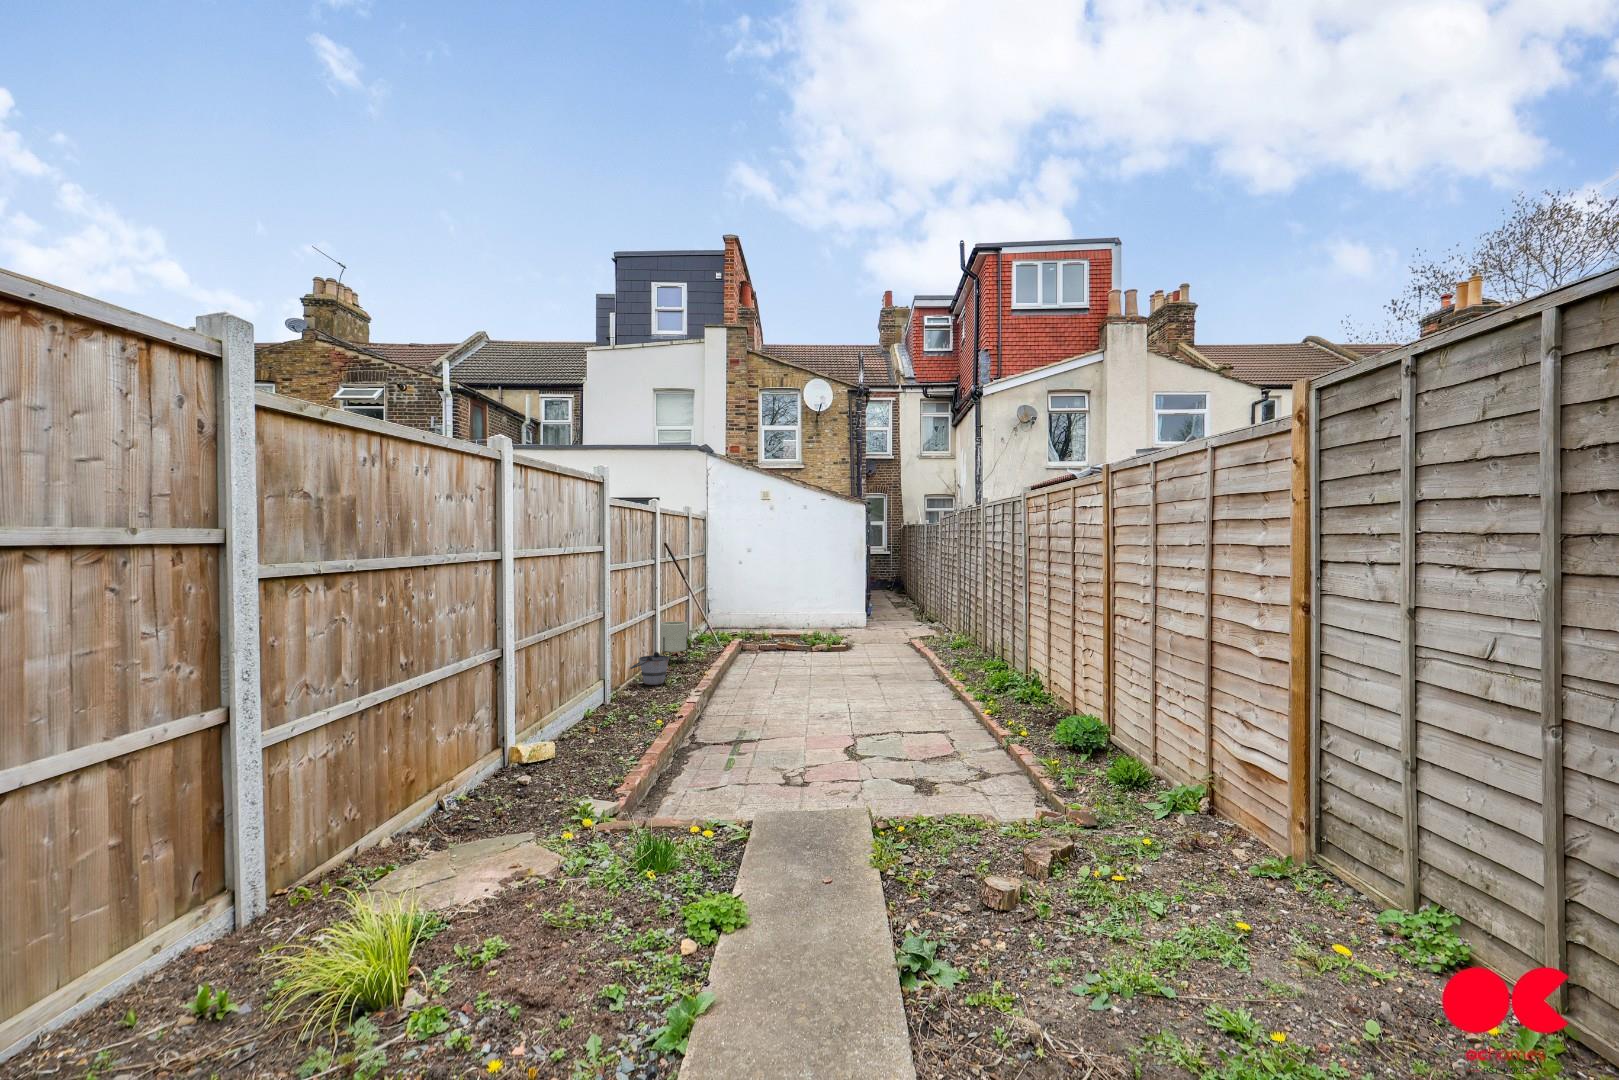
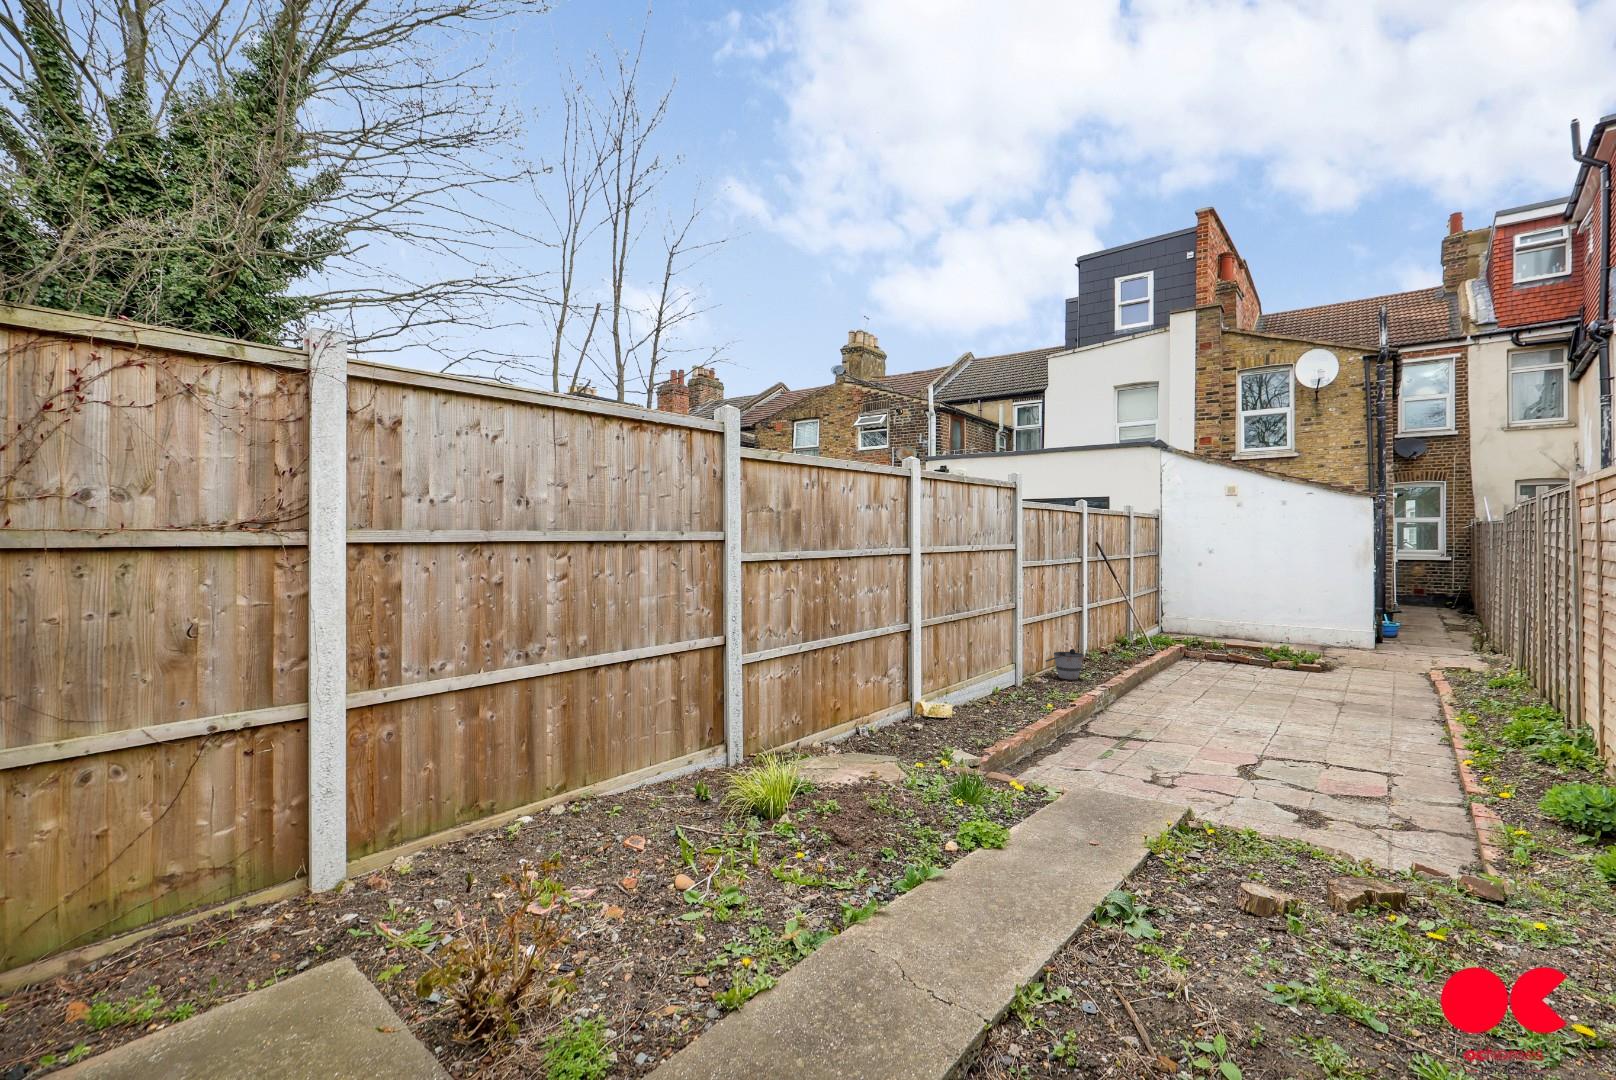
planter: present [660,621,687,662] -> none [1085,622,1113,665]

